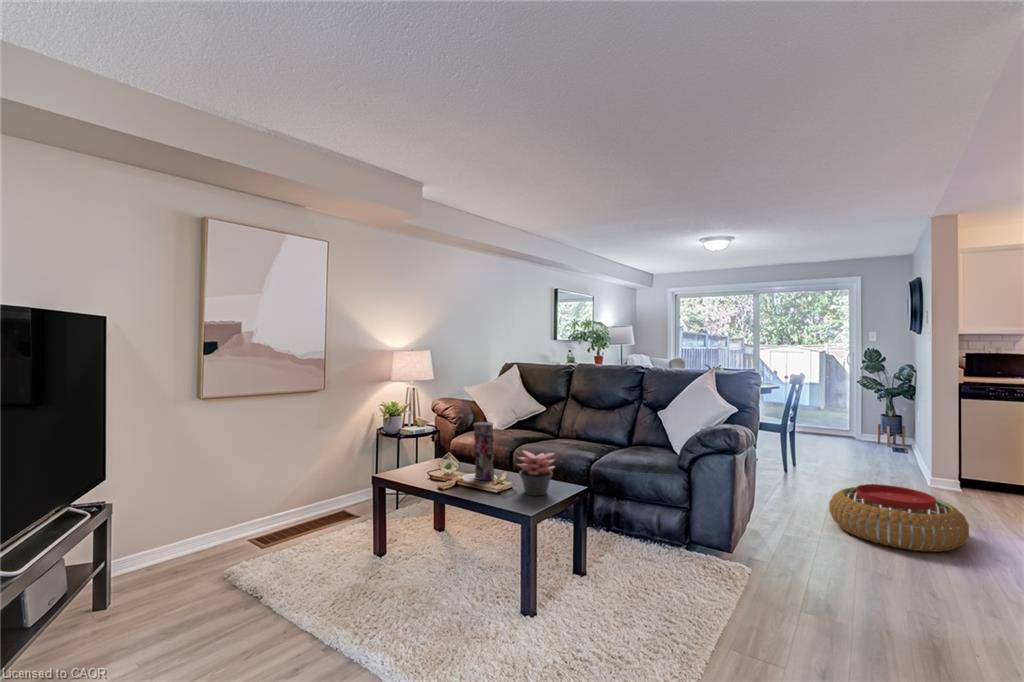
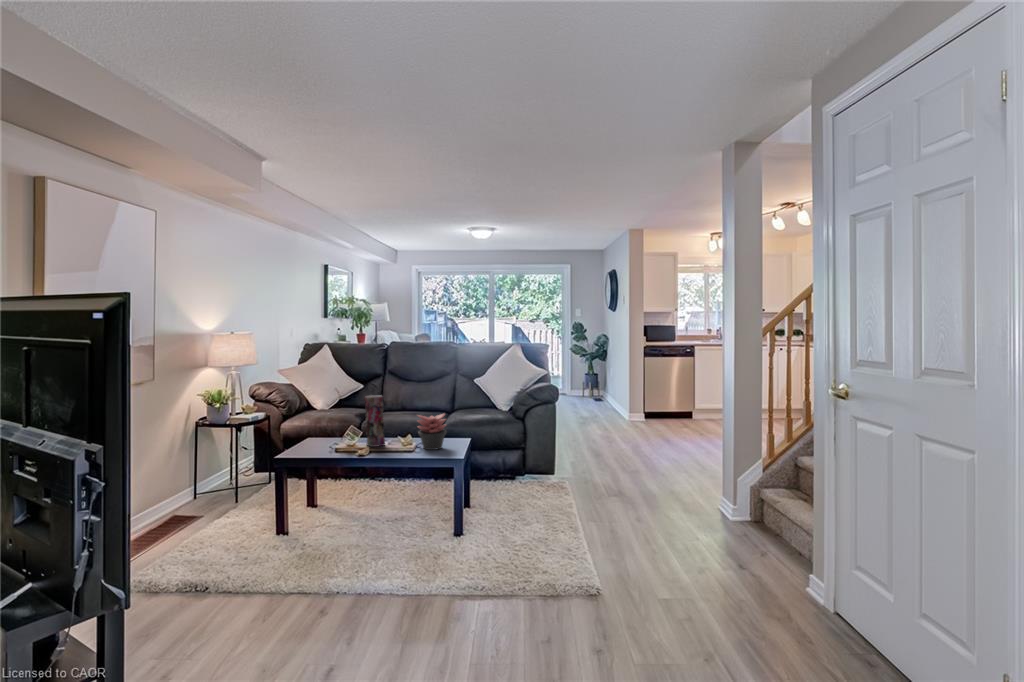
pouf: present [829,484,969,552] -> none [590,417,668,455]

